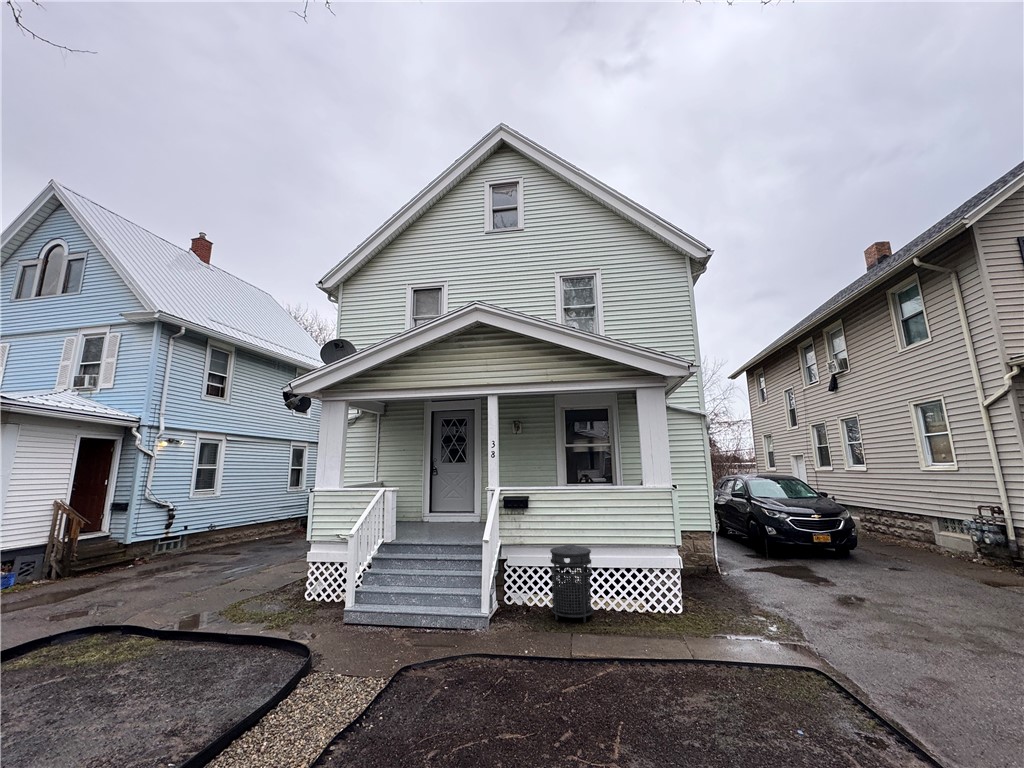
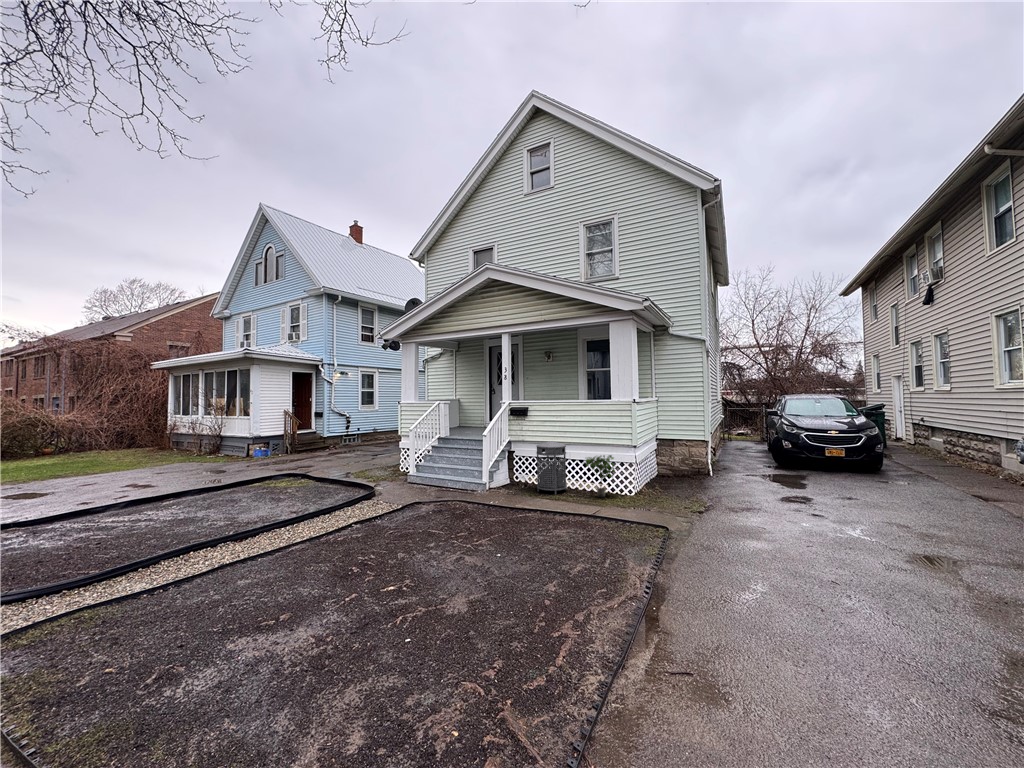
potted plant: none [619,560,663,622] -> present [583,455,615,498]

